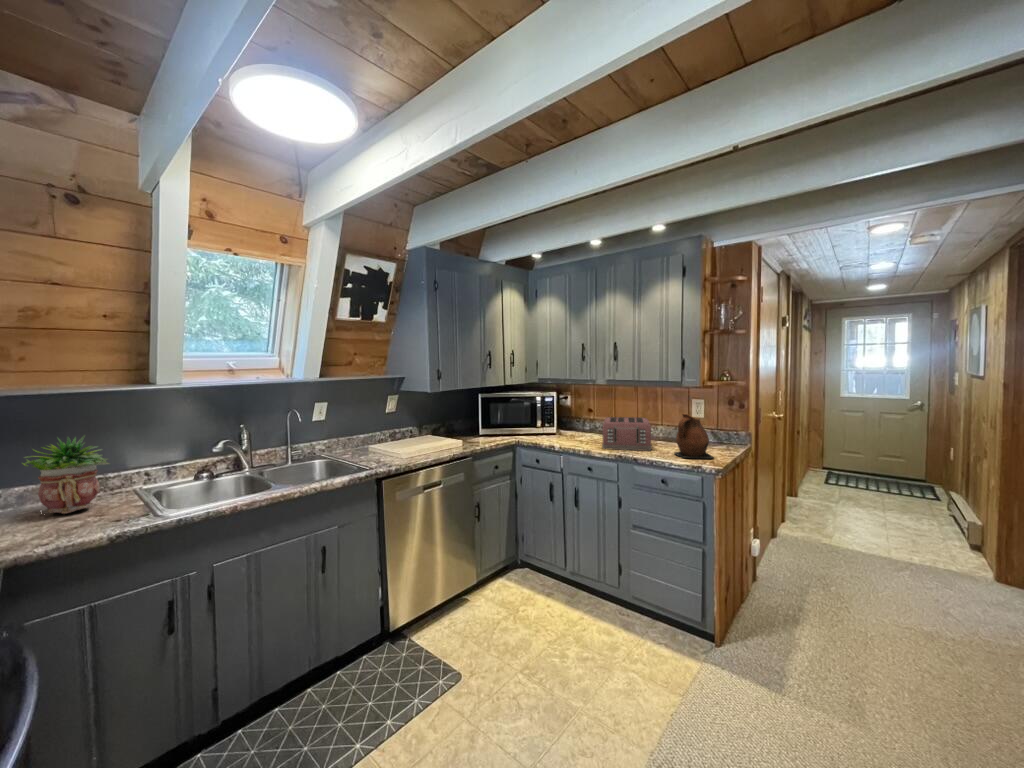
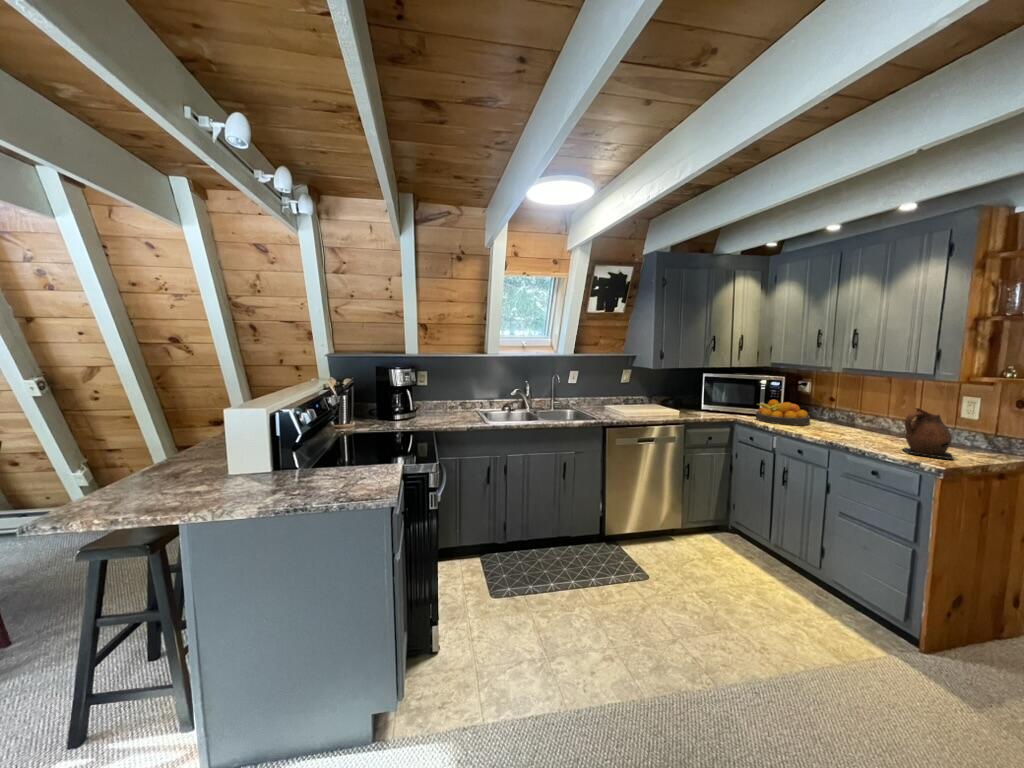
fruit bowl: none [535,416,584,442] -> present [756,400,810,425]
toaster: present [602,417,652,451] -> none [817,405,889,443]
potted plant: present [22,435,109,514] -> none [436,378,467,416]

